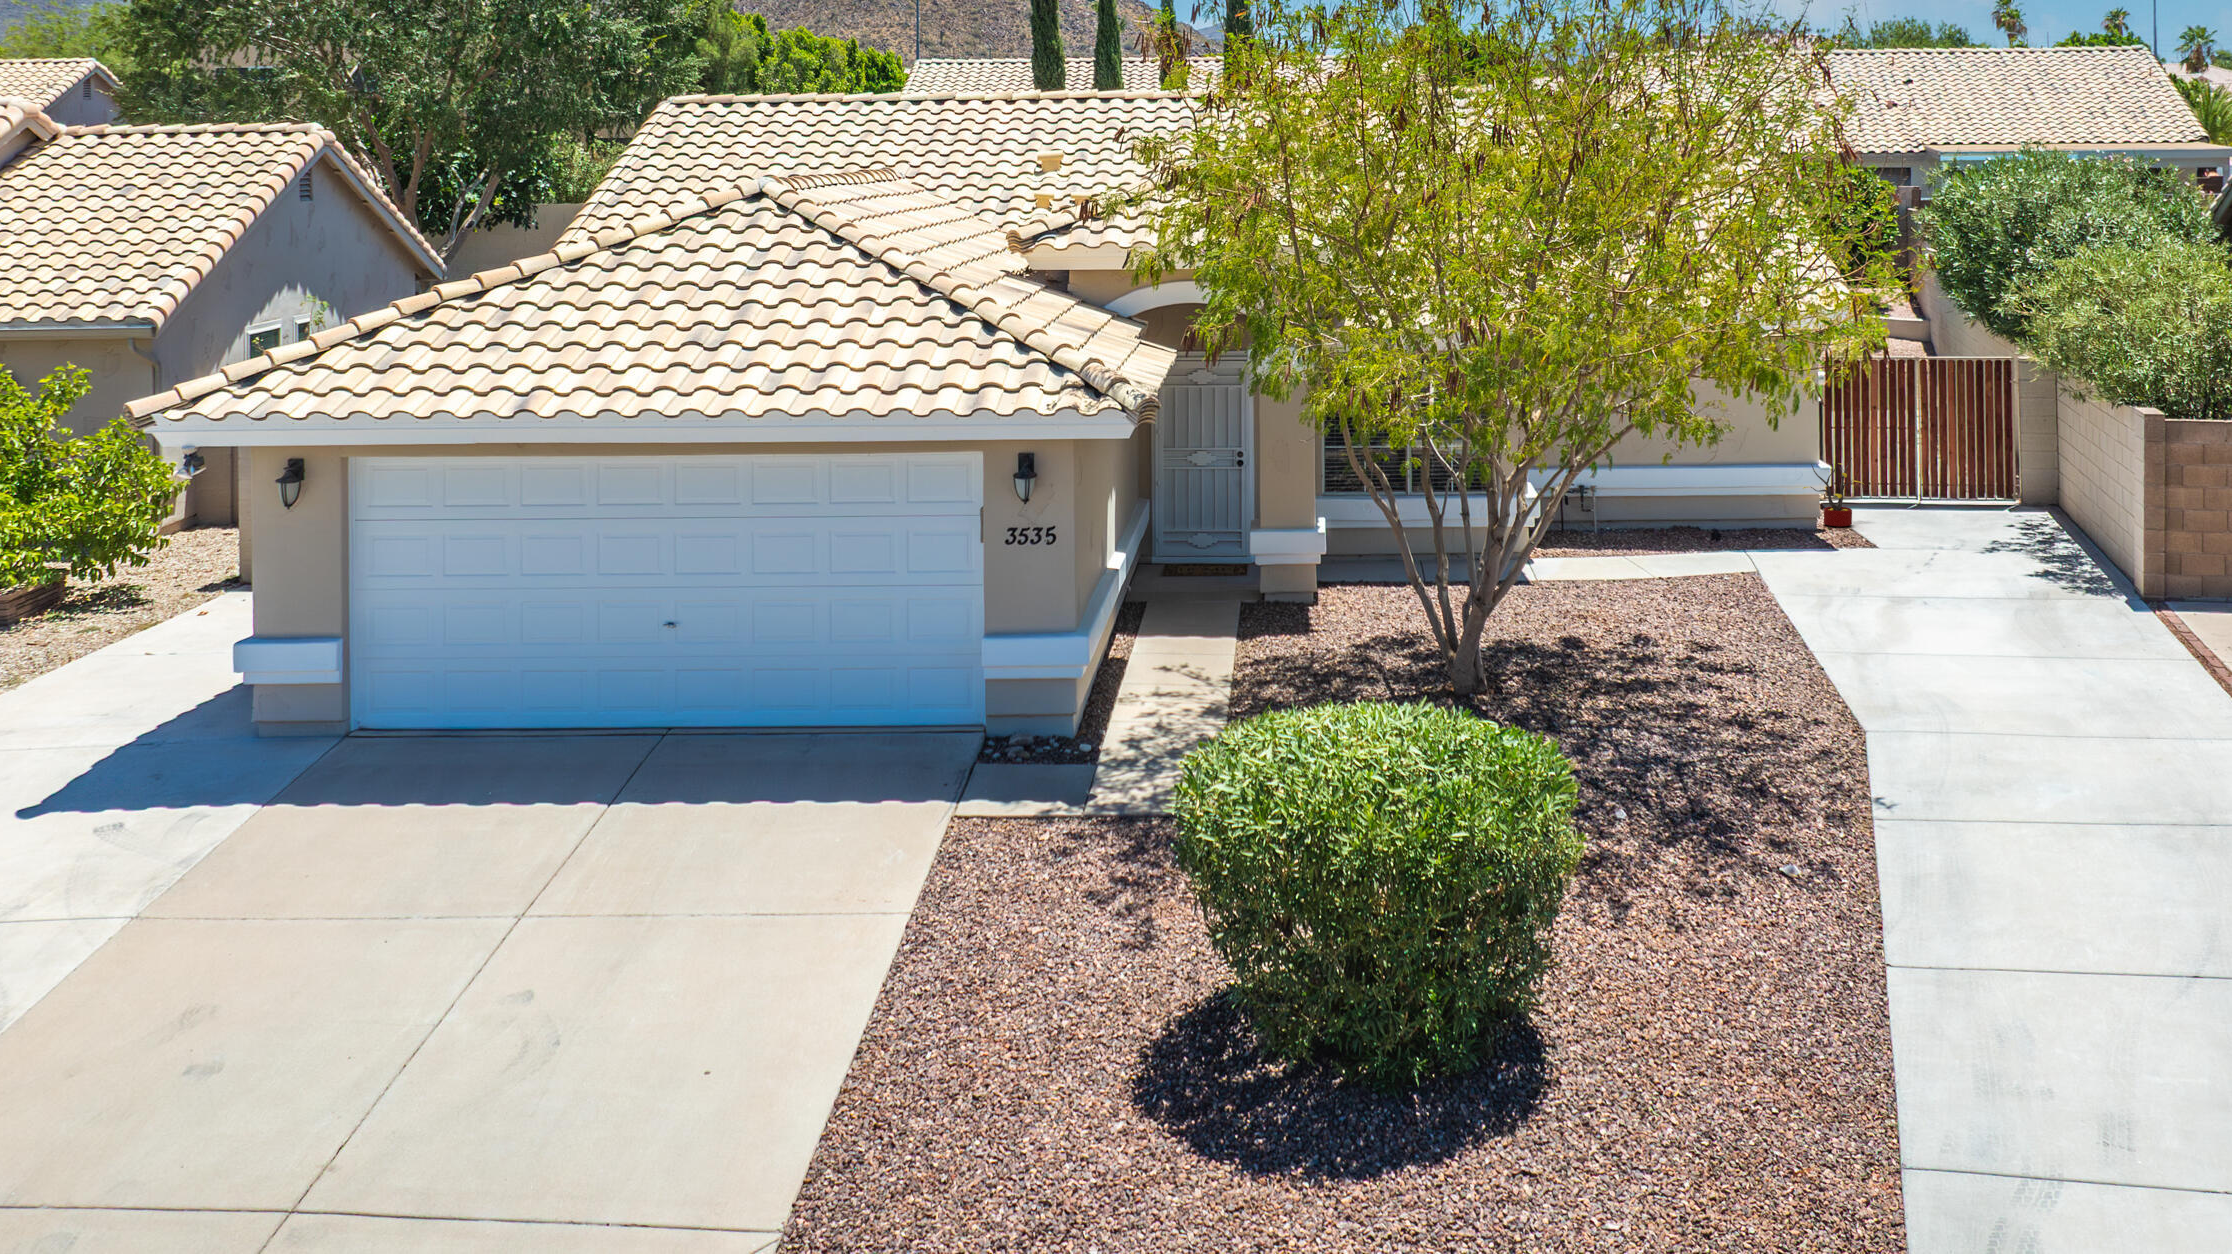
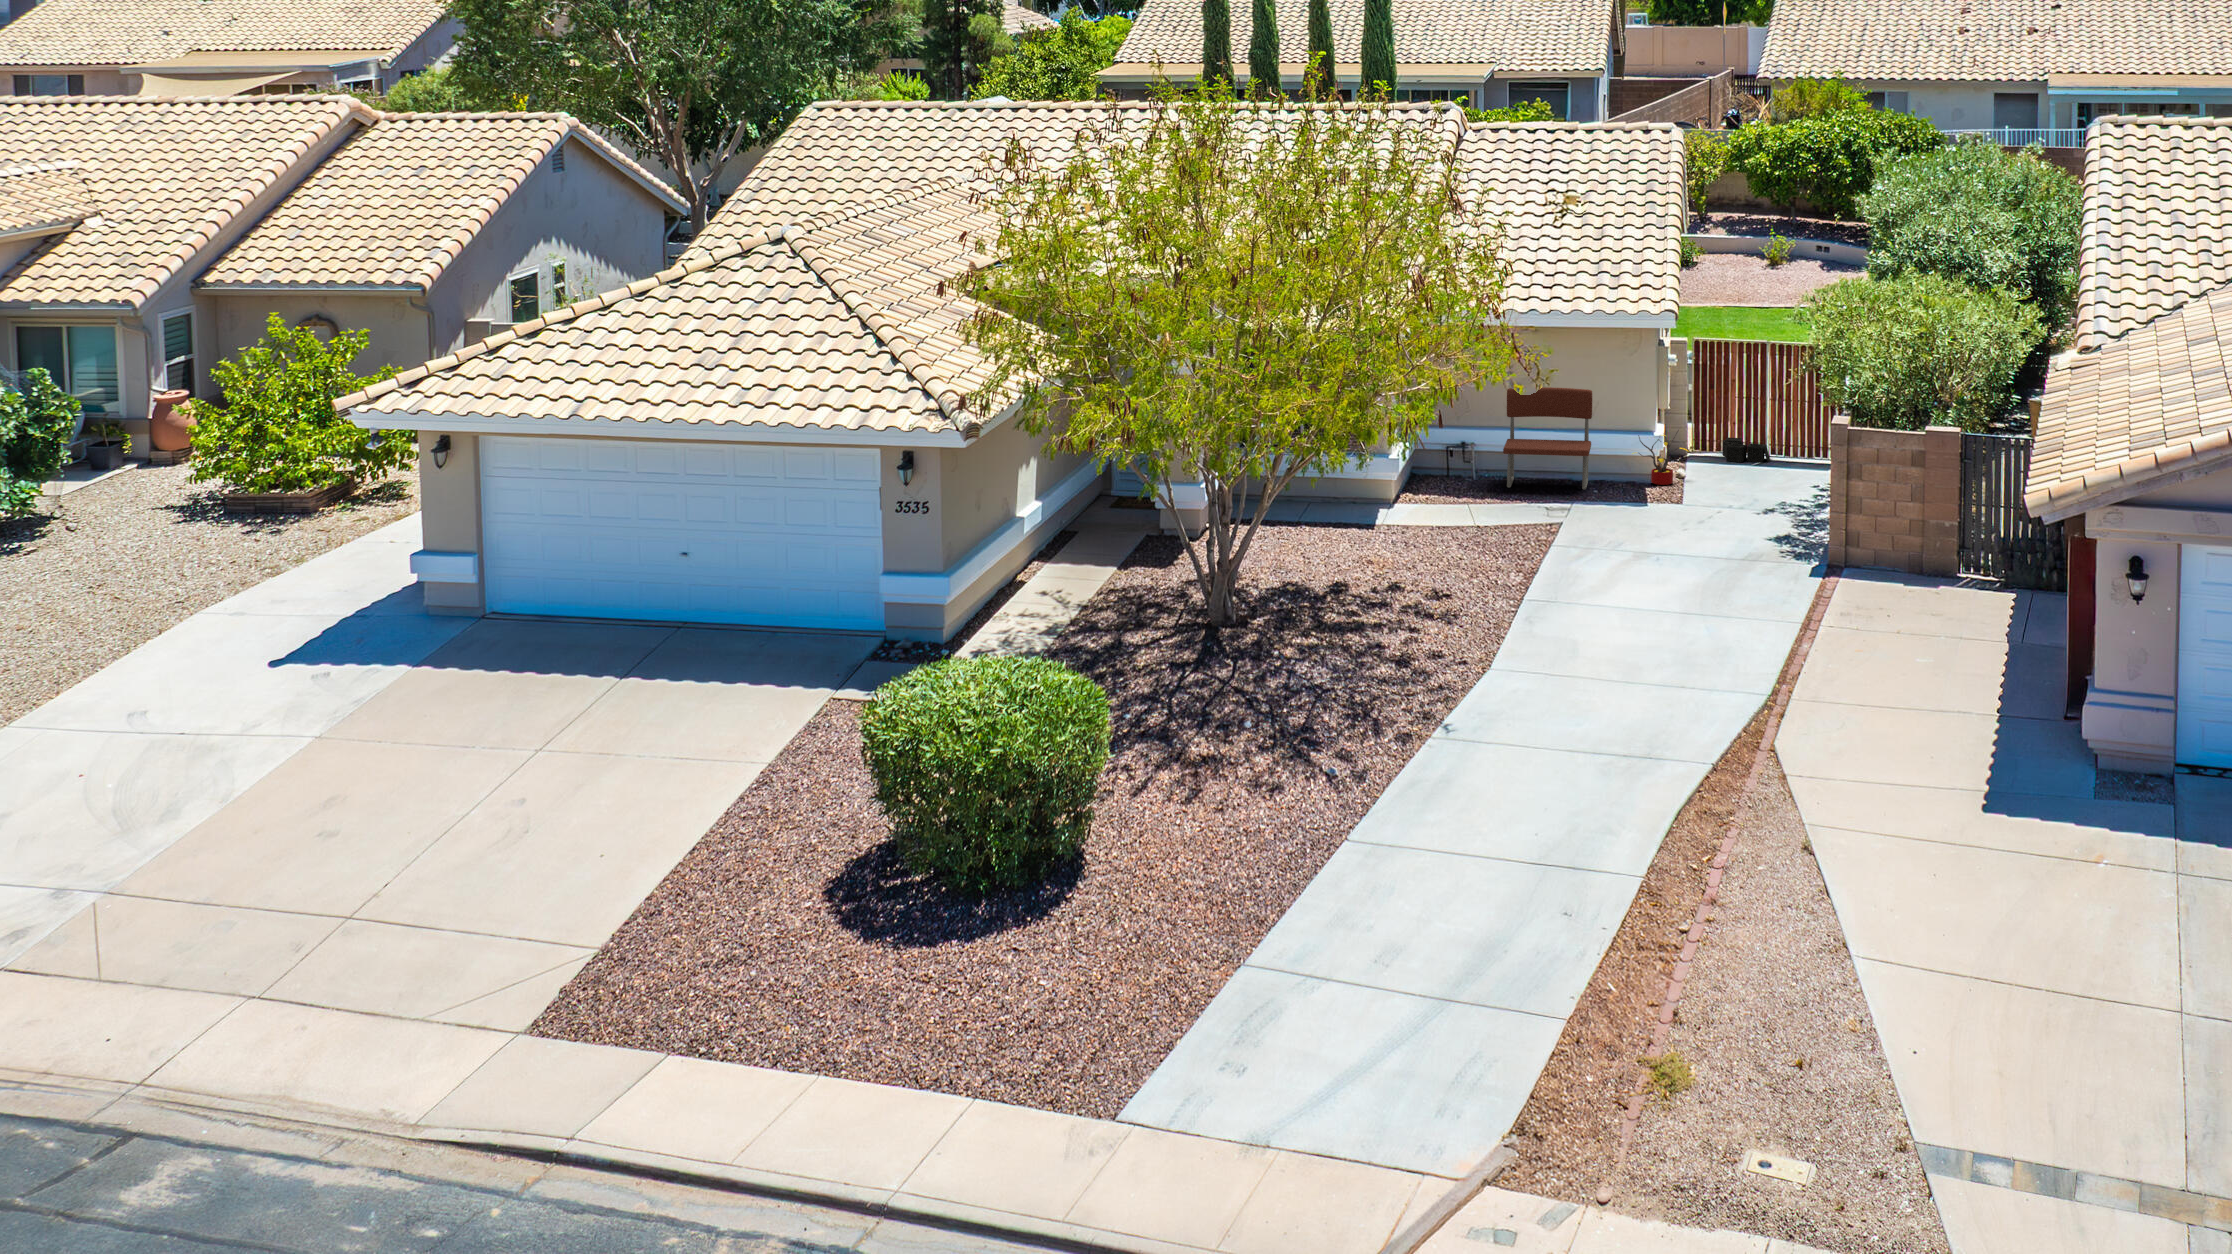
bench: none [1643,408,1763,535] -> present [1503,387,1592,490]
storage bin: none [1866,475,1931,503] -> present [1723,437,1770,463]

